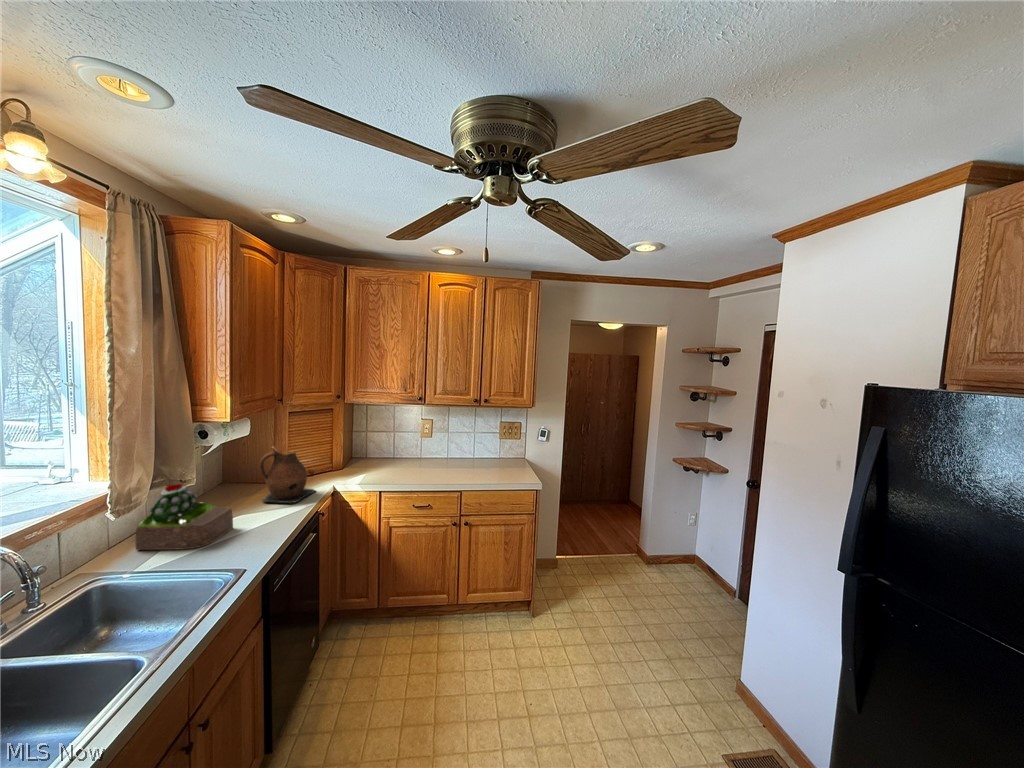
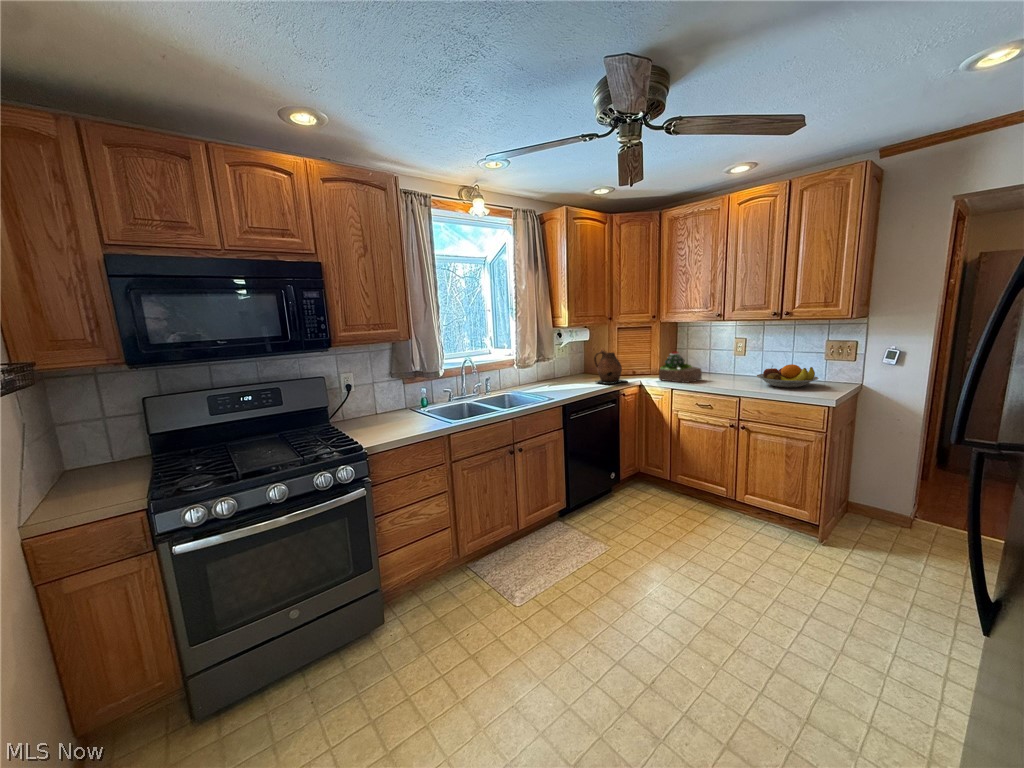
fruit bowl: none [459,448,508,471] -> present [757,364,818,388]
succulent plant: present [135,484,233,550] -> present [659,351,702,383]

